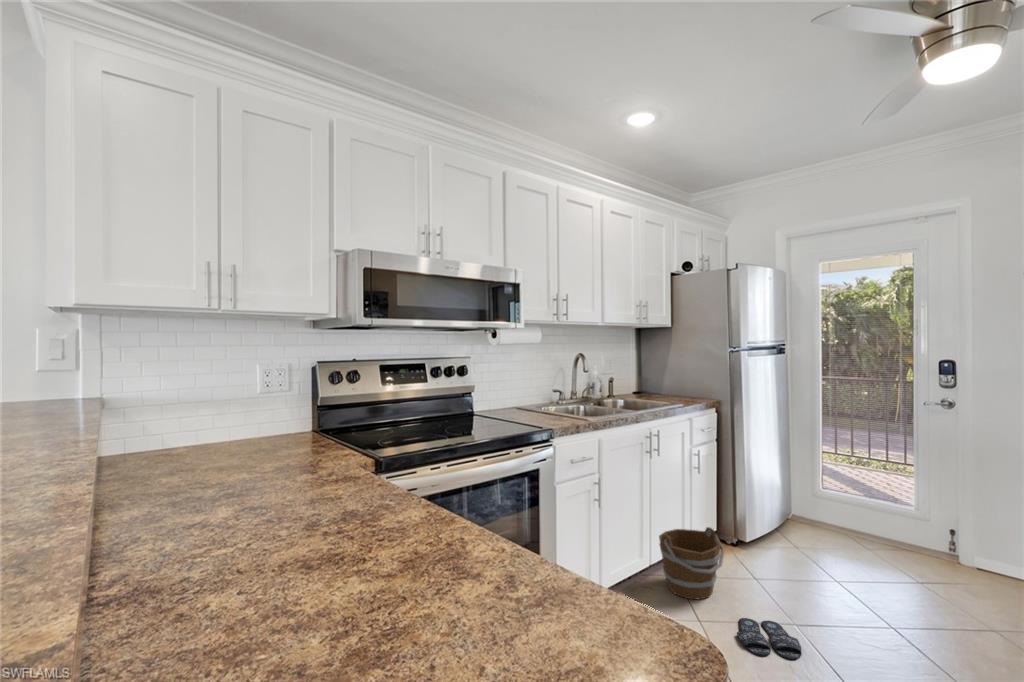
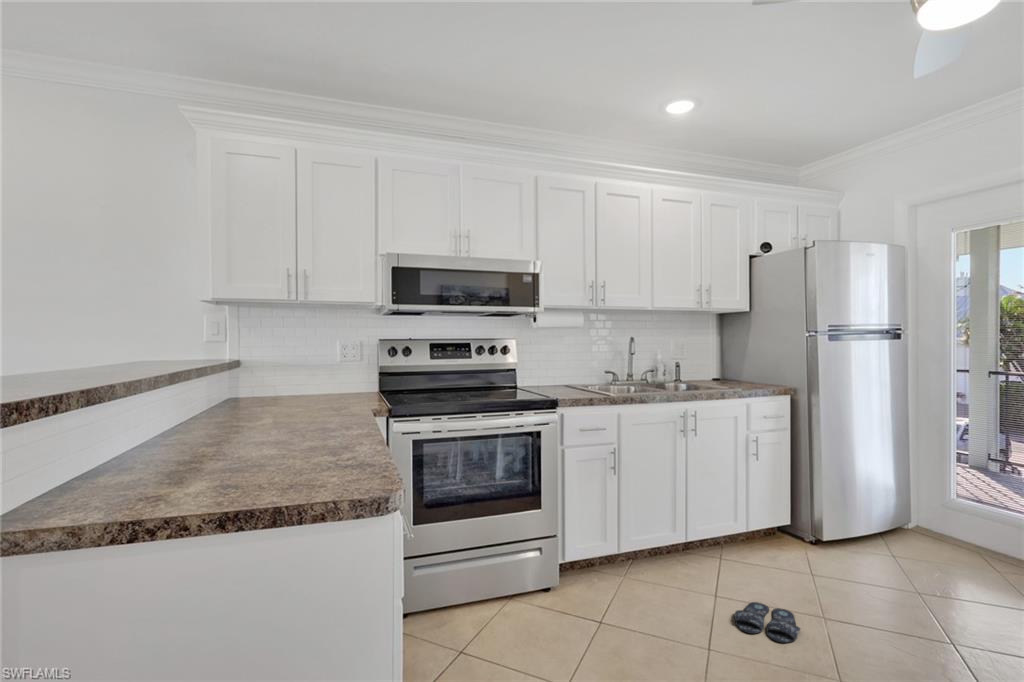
bucket: present [659,527,725,599] -> none [689,512,759,581]

